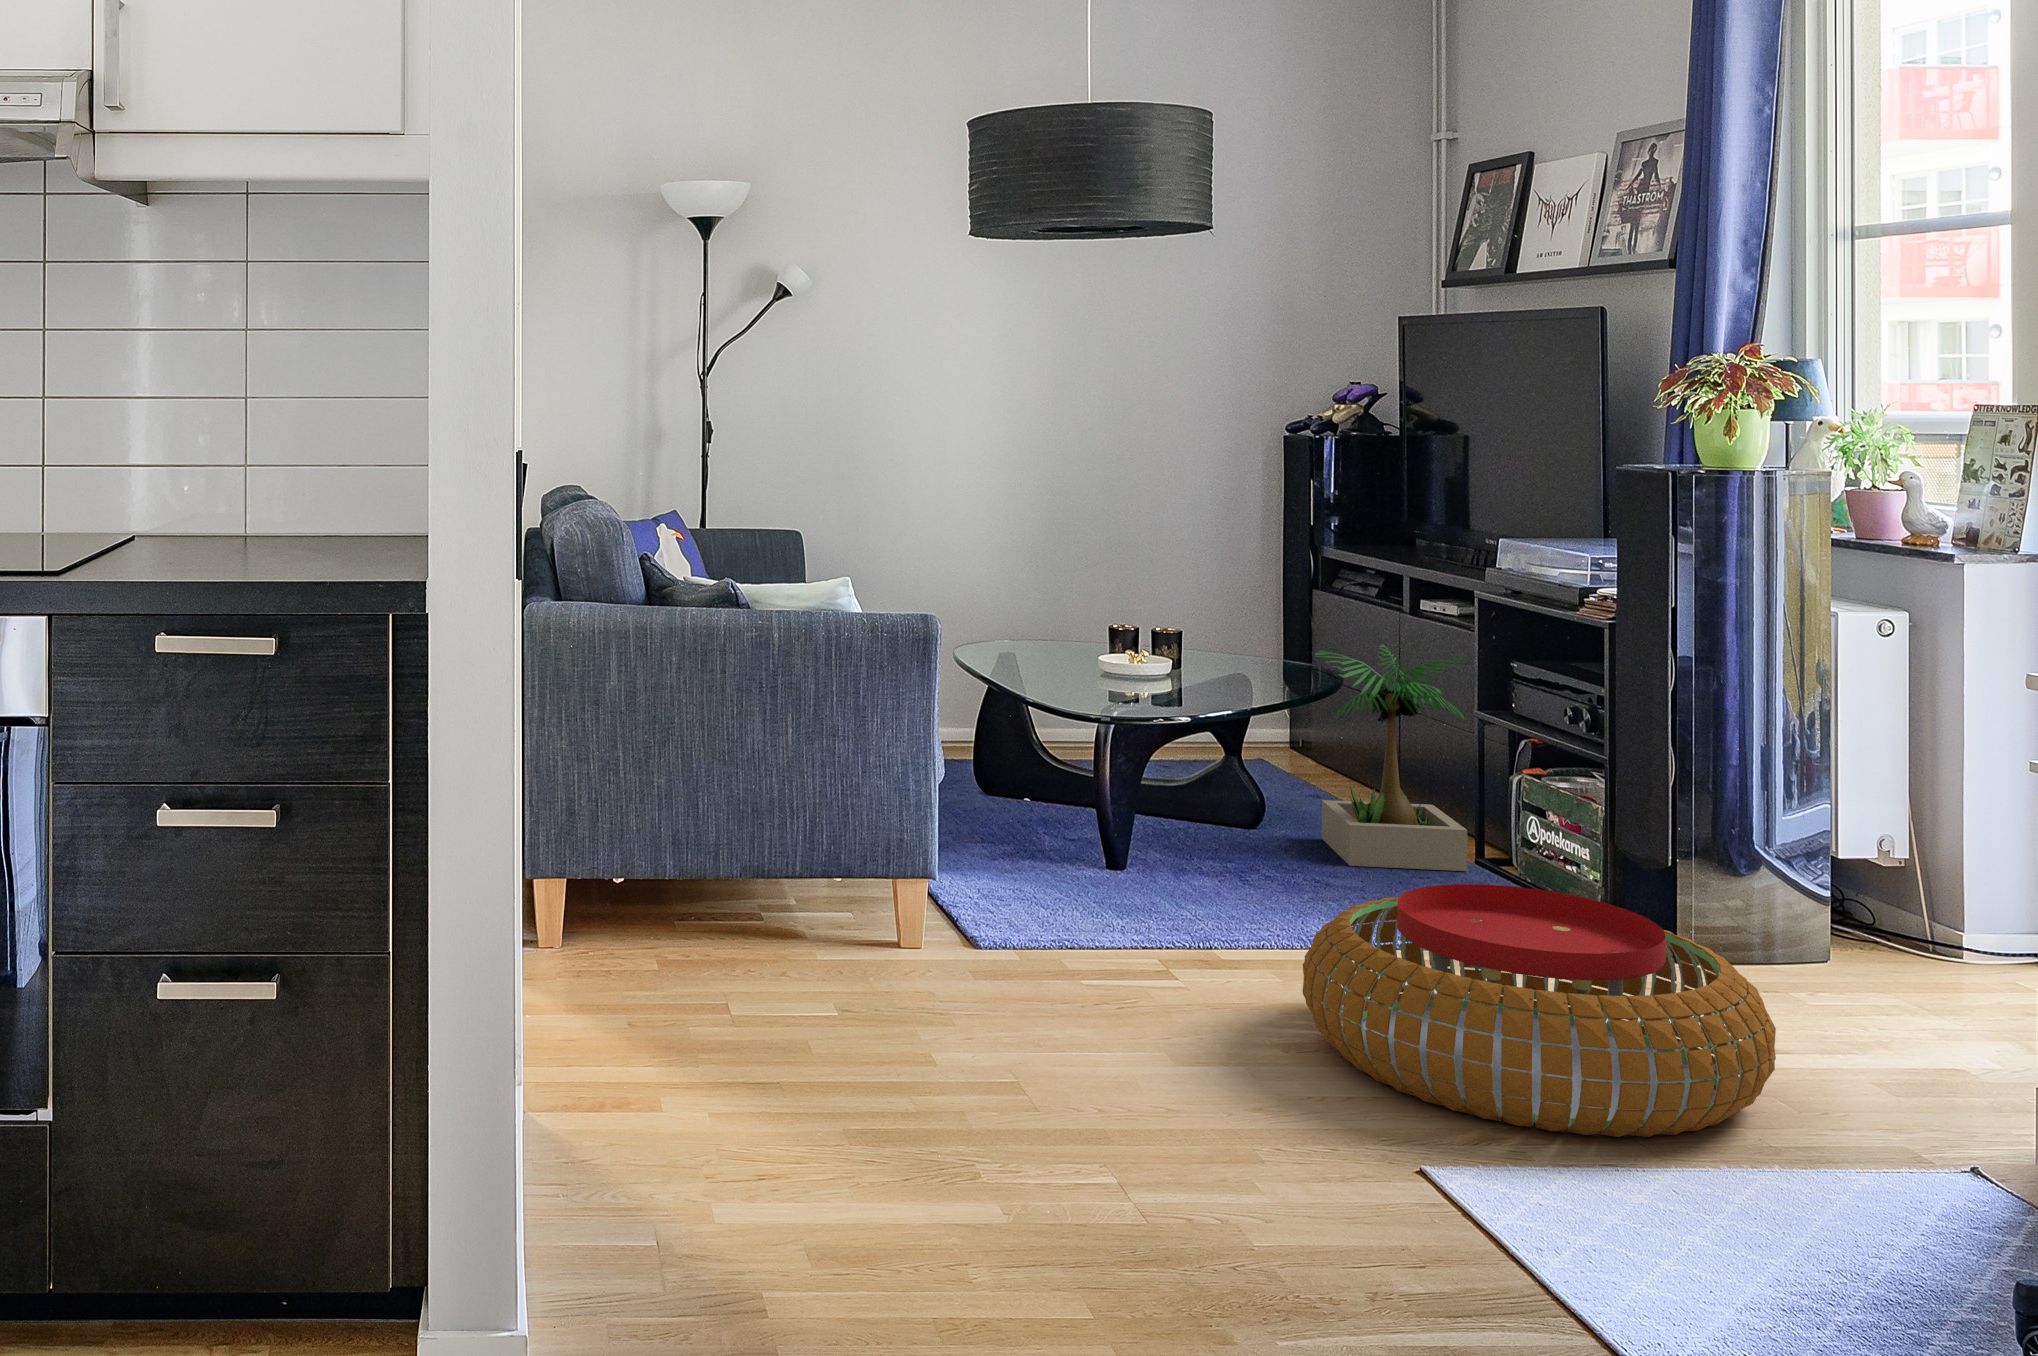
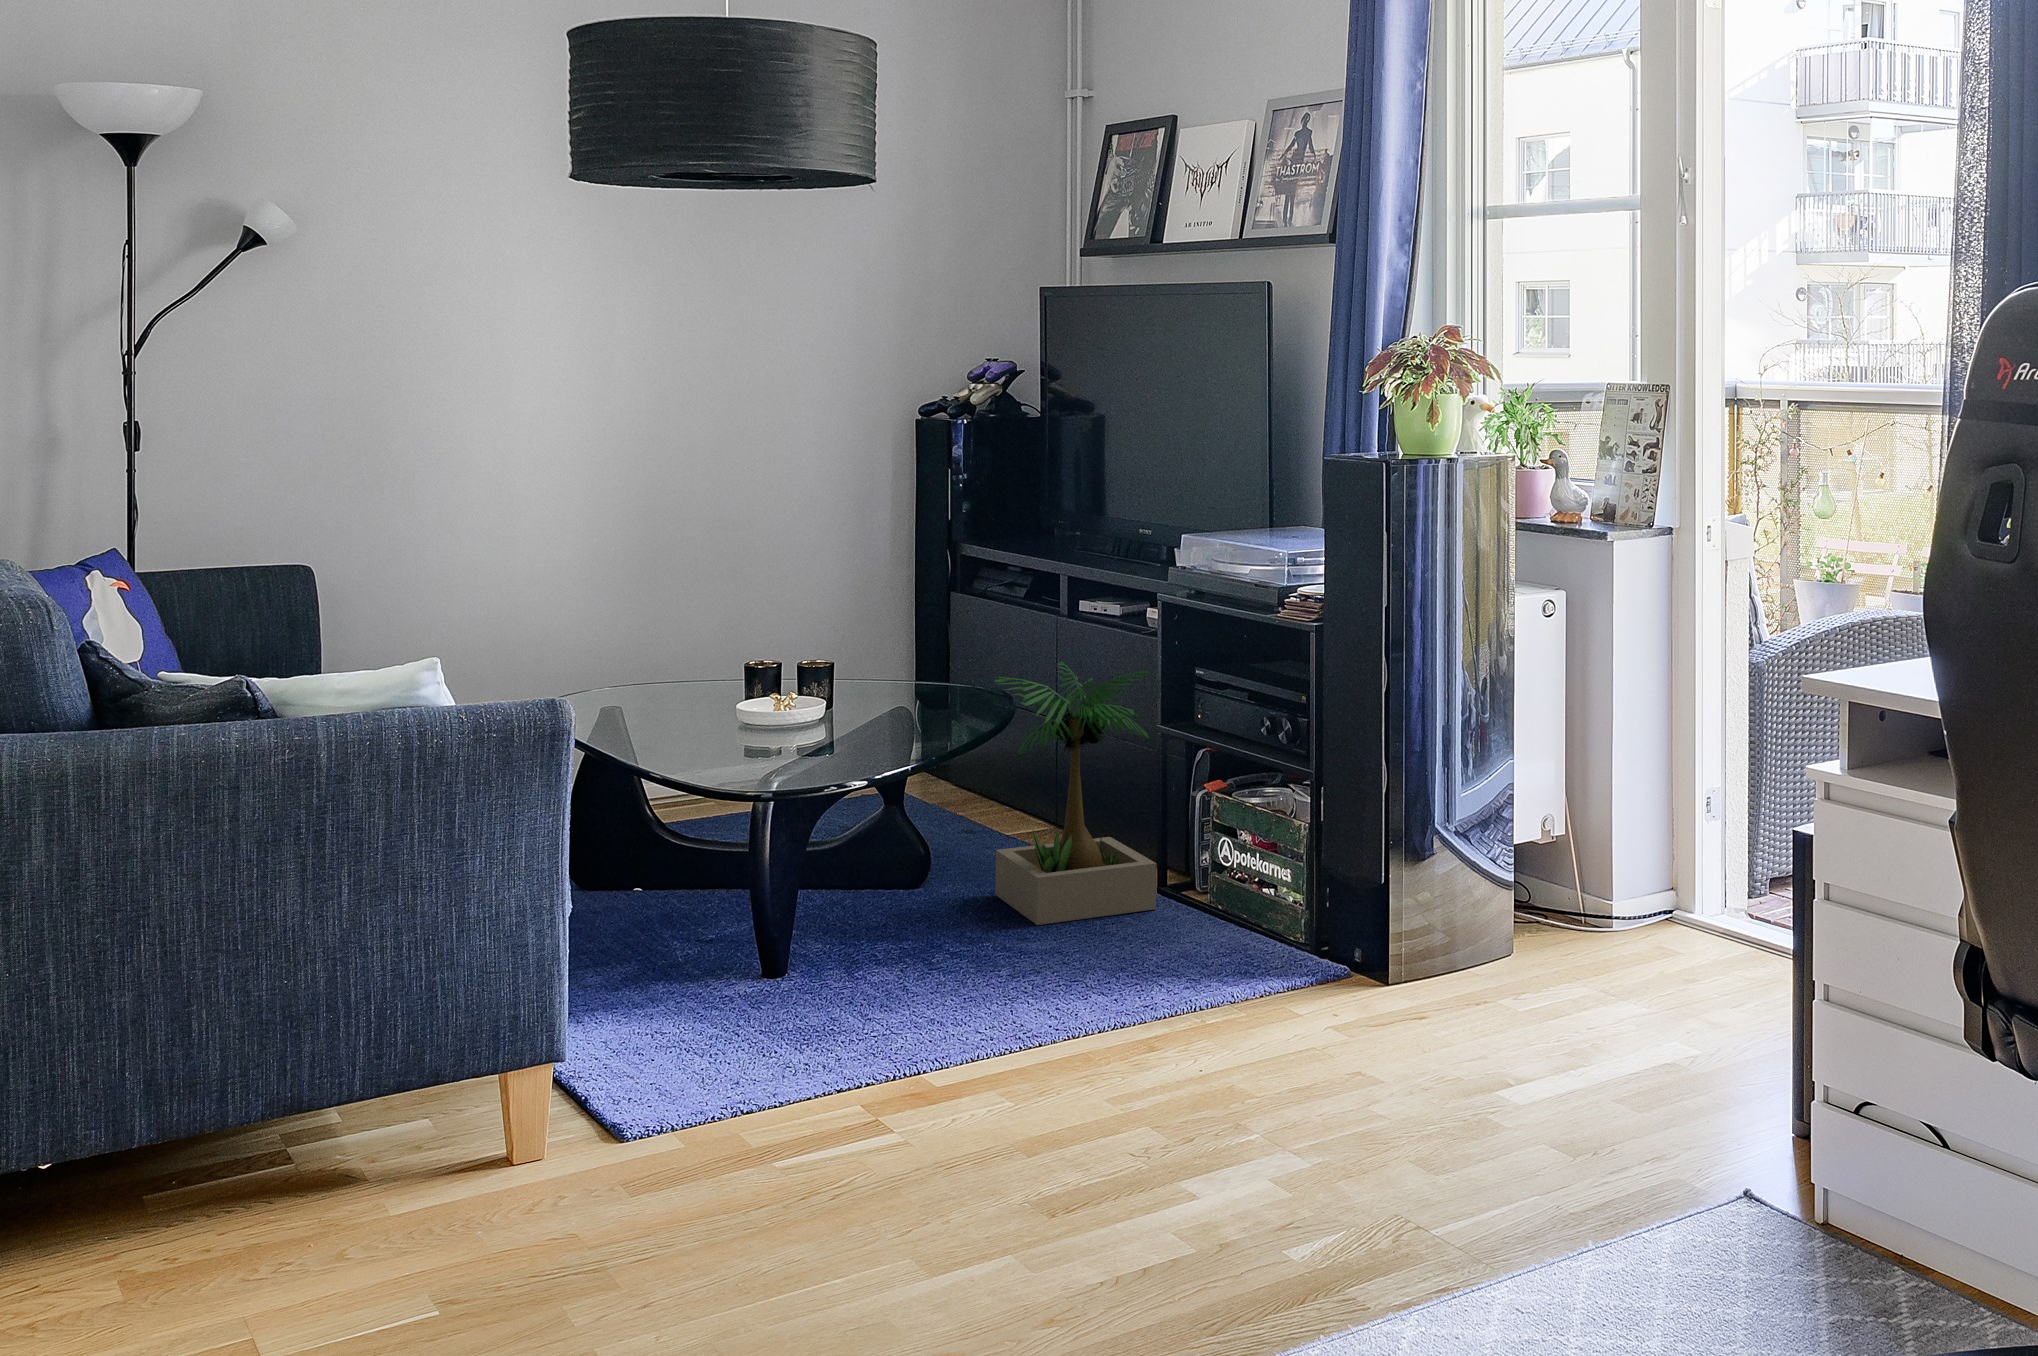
pouf: present [1303,884,1776,1137] -> none [1071,943,1552,1239]

